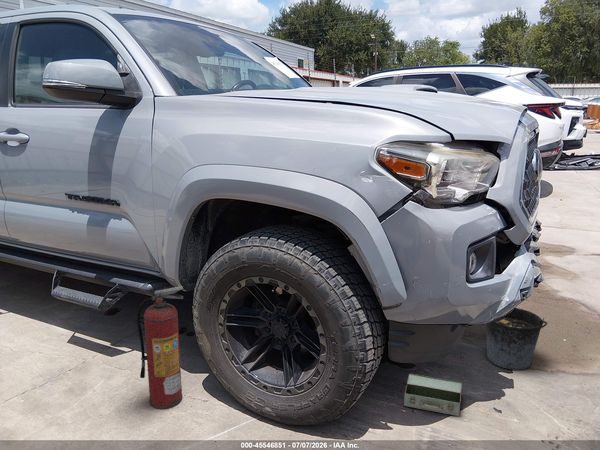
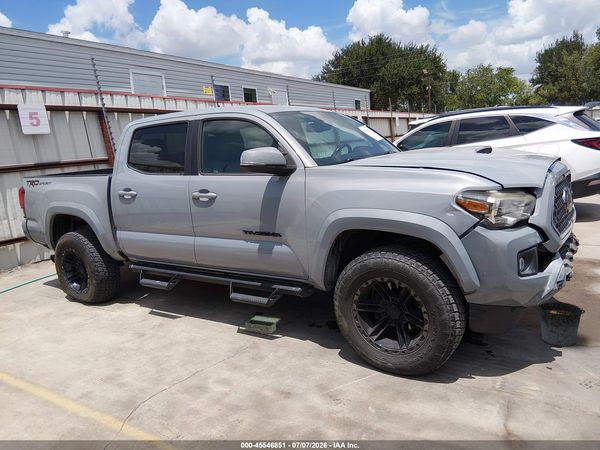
fire extinguisher: present [137,286,183,409] -> none [299,287,328,369]
toolbox: present [404,373,462,416] -> present [245,315,280,334]

